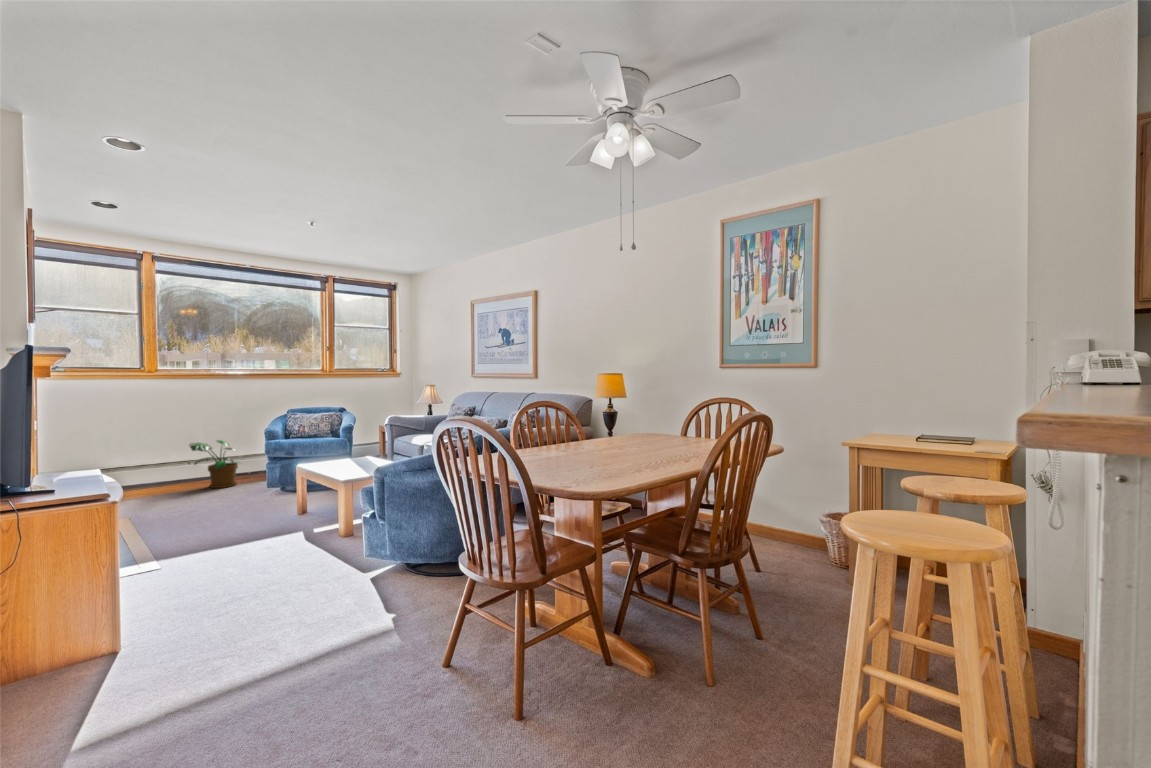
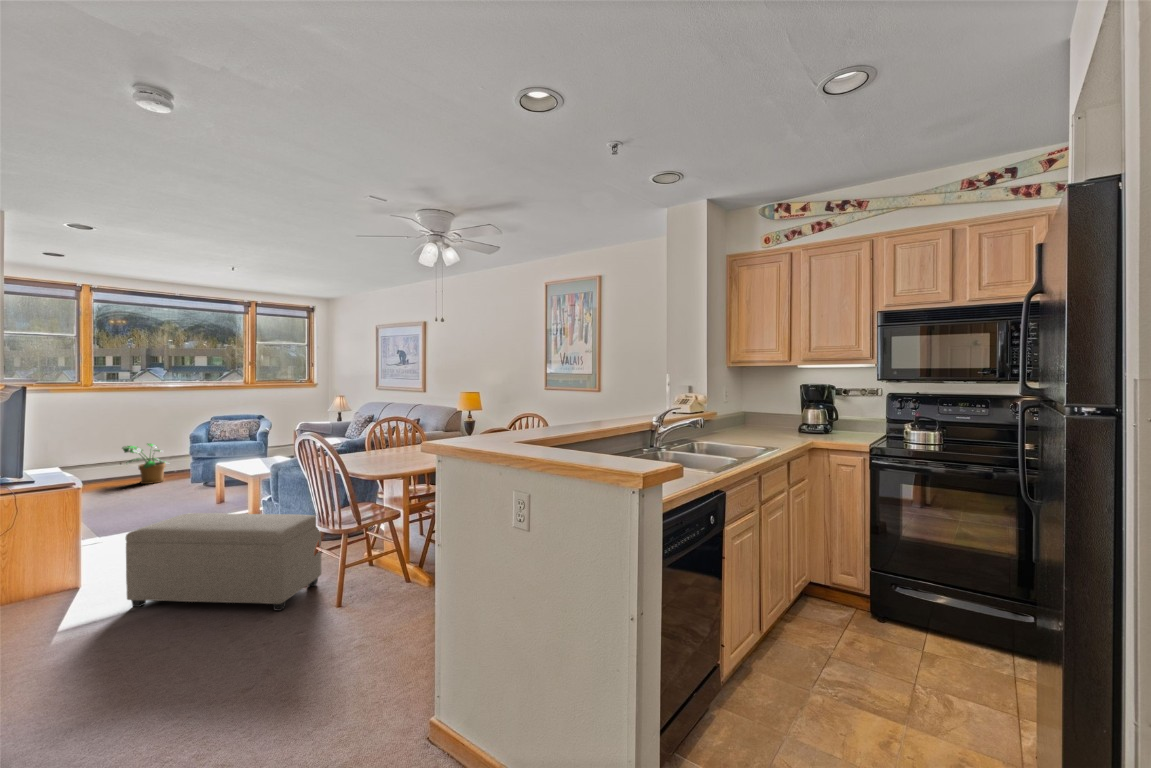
ottoman: none [178,542,471,722] -> present [126,513,321,611]

